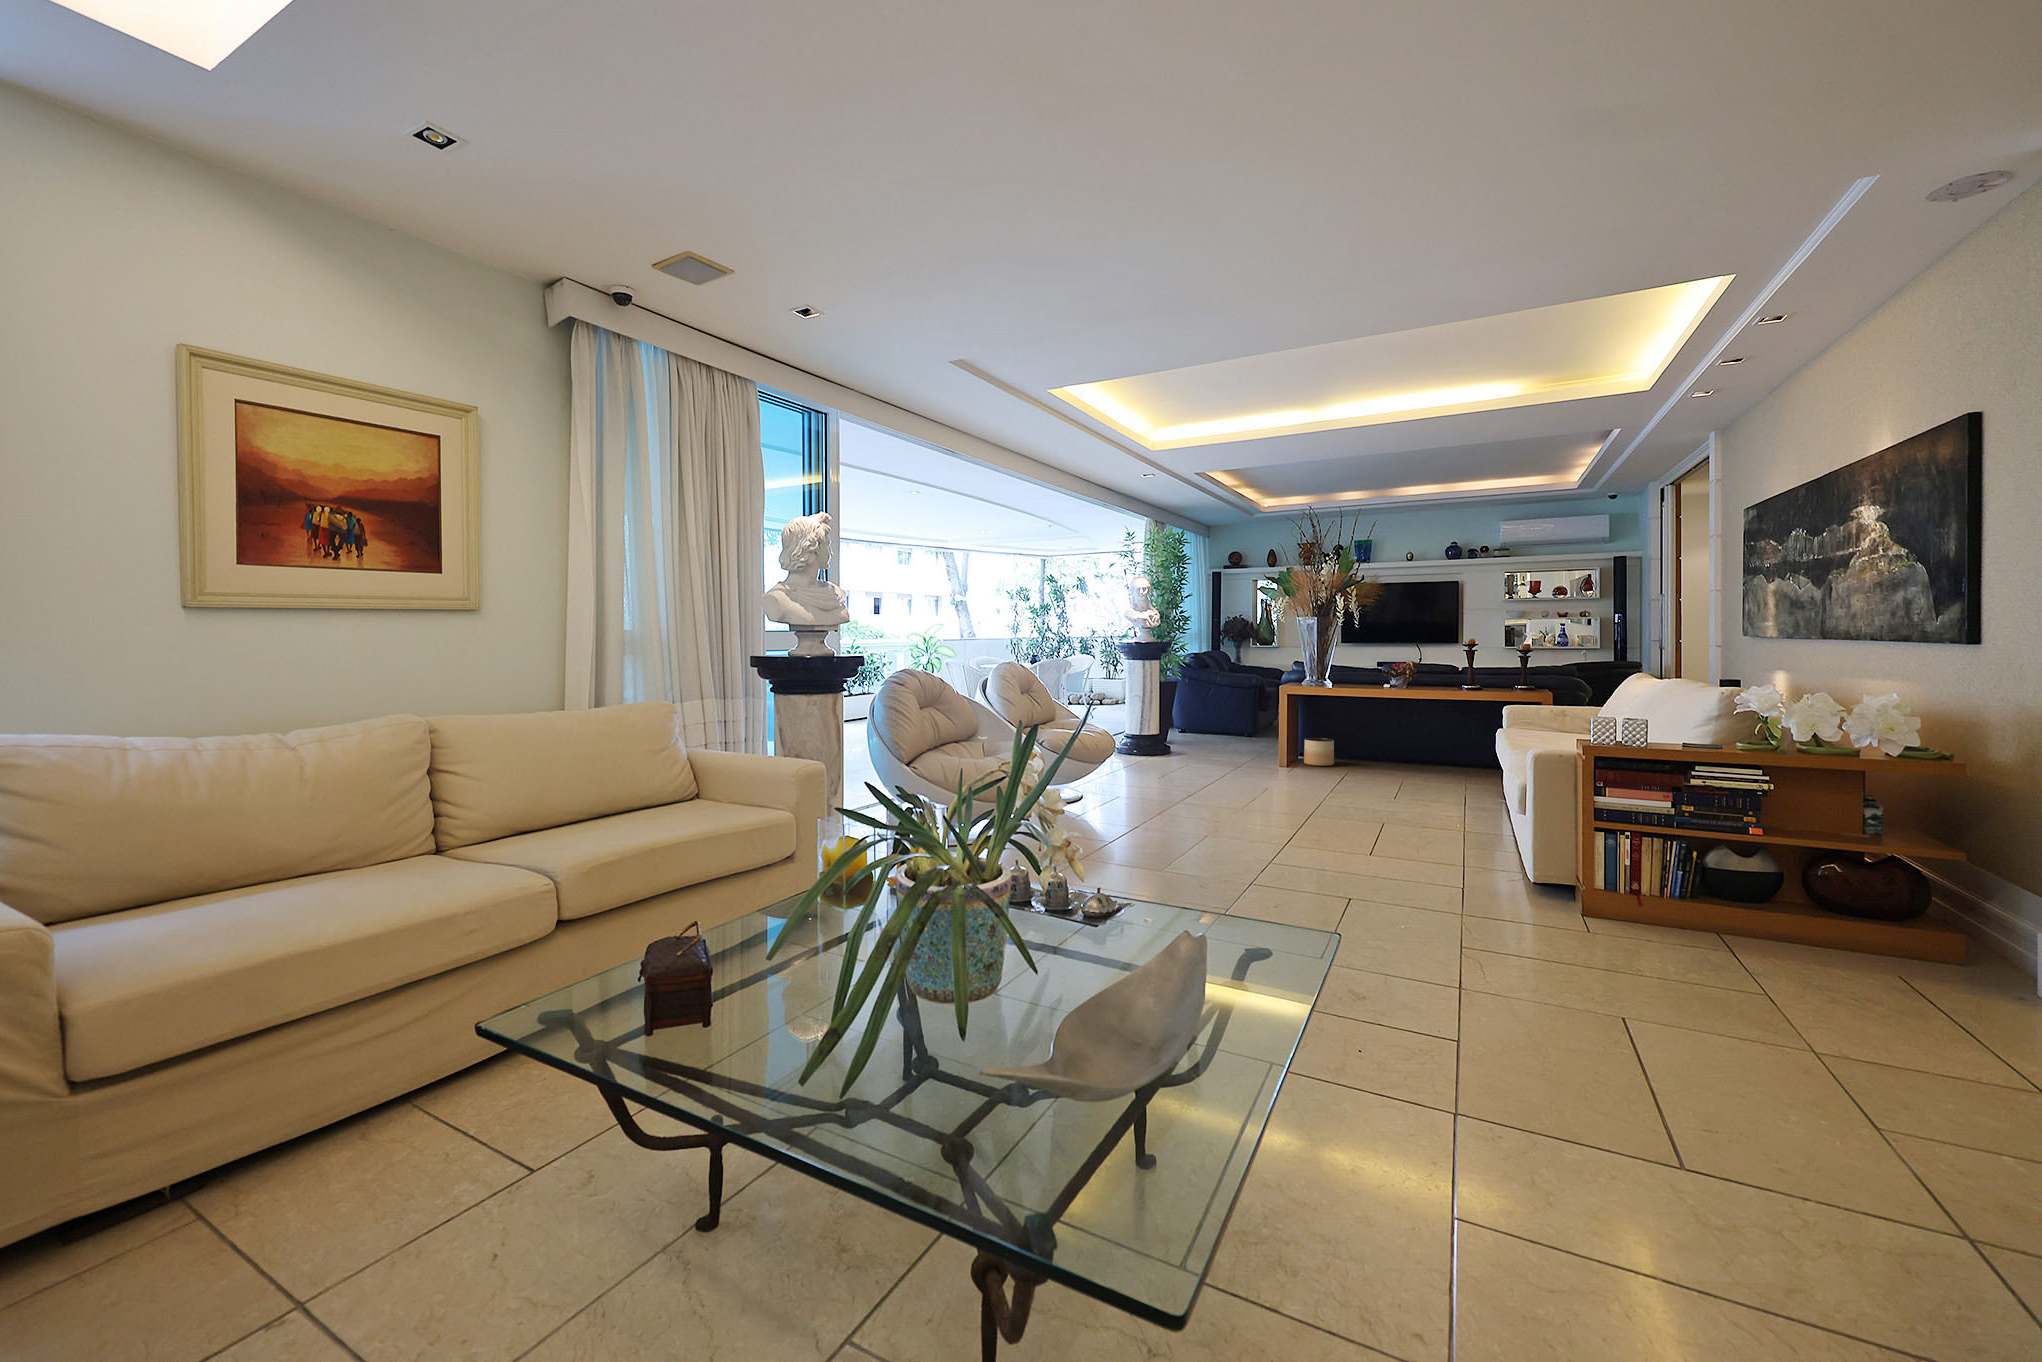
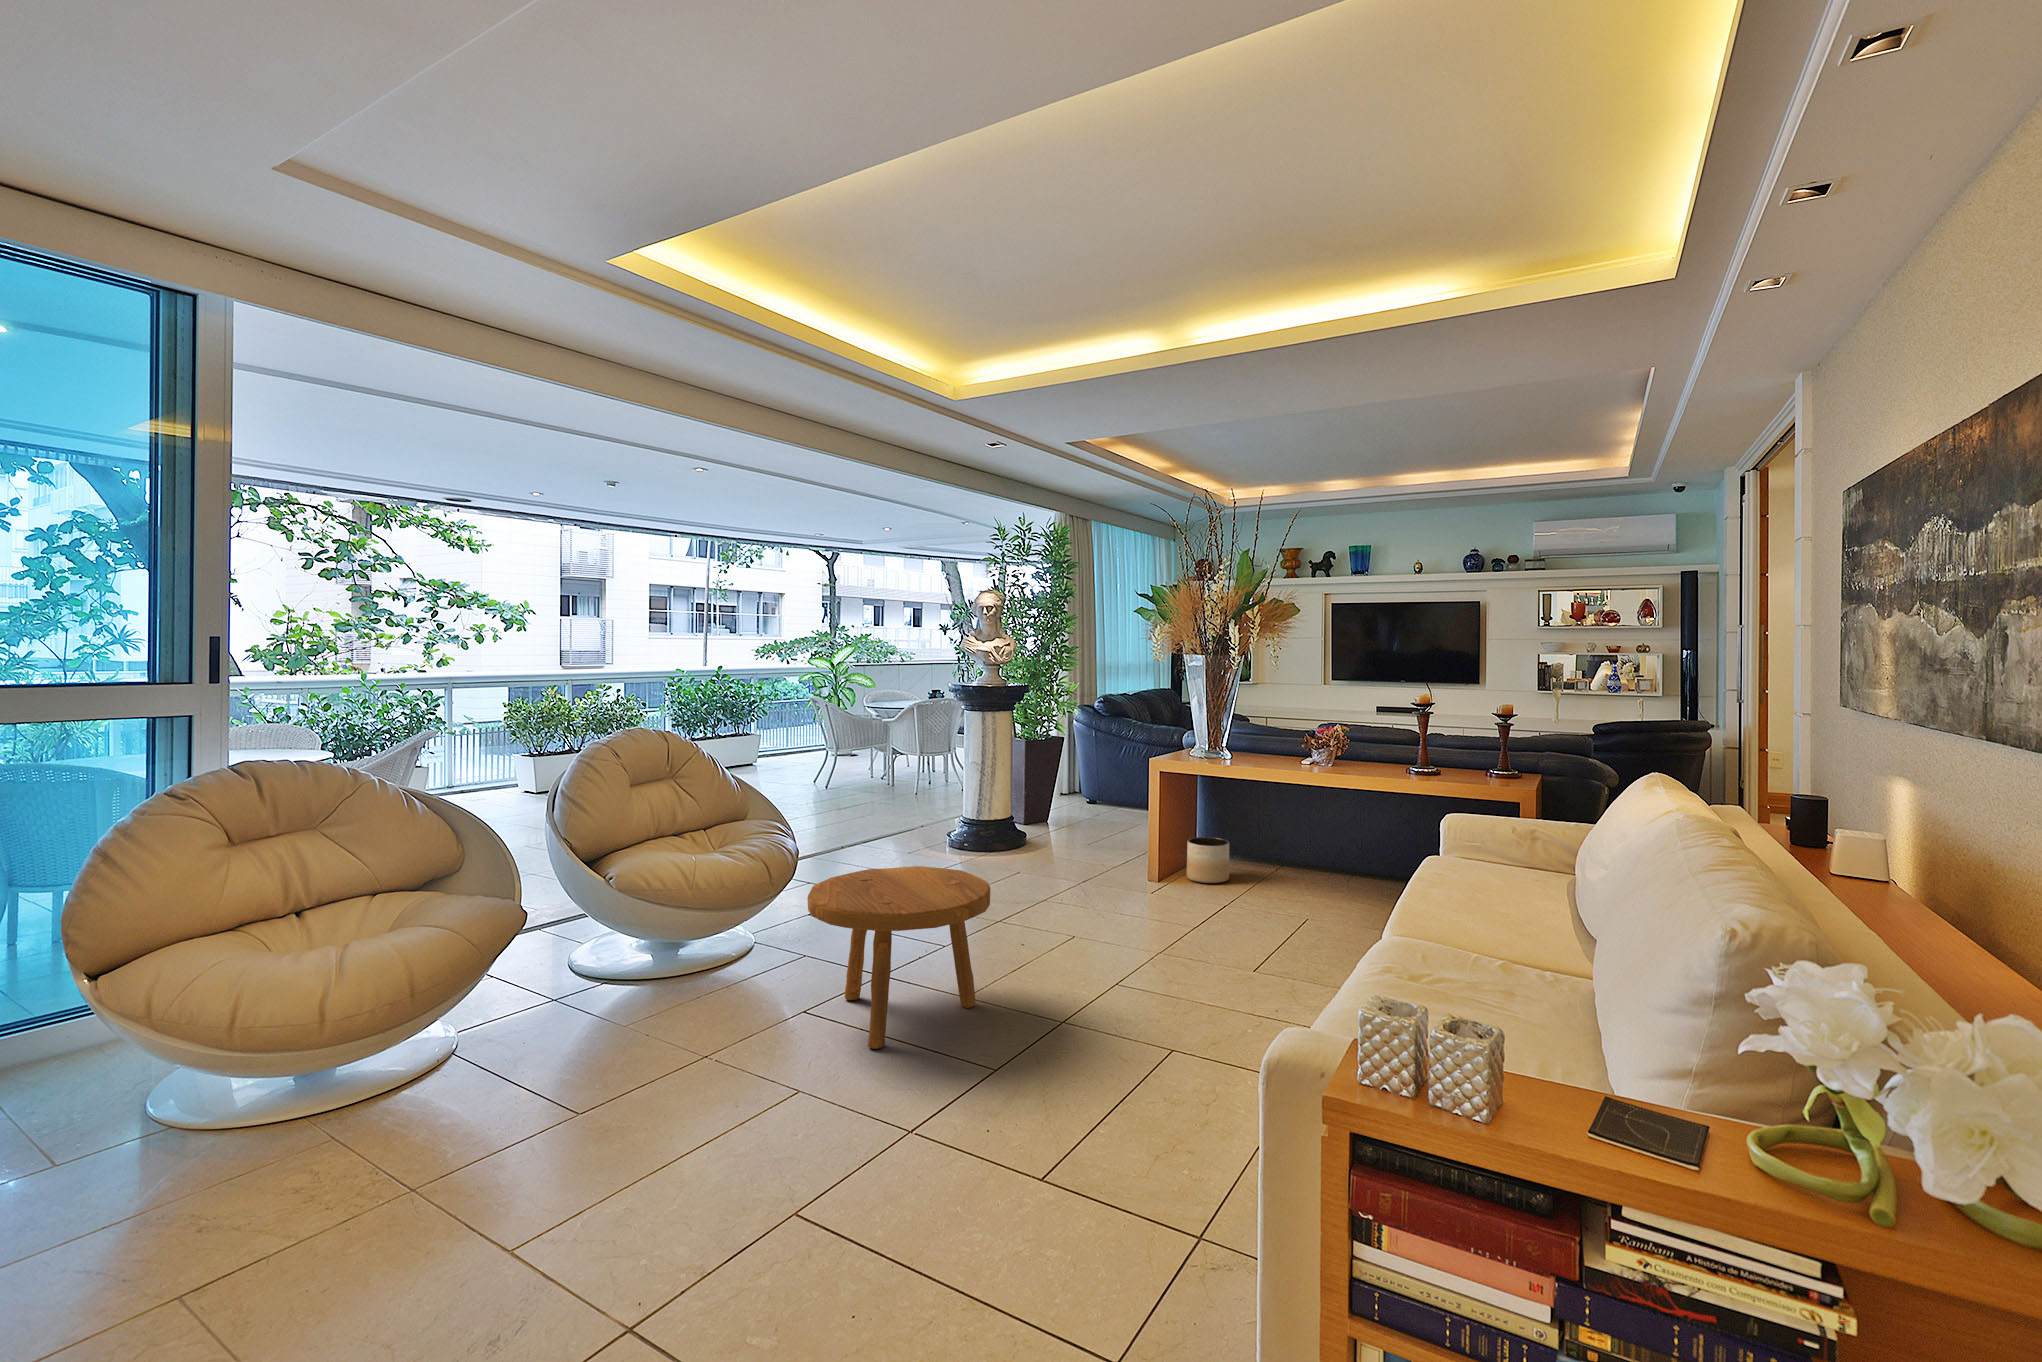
footstool: none [1166,735,1271,822] -> present [808,866,990,1049]

